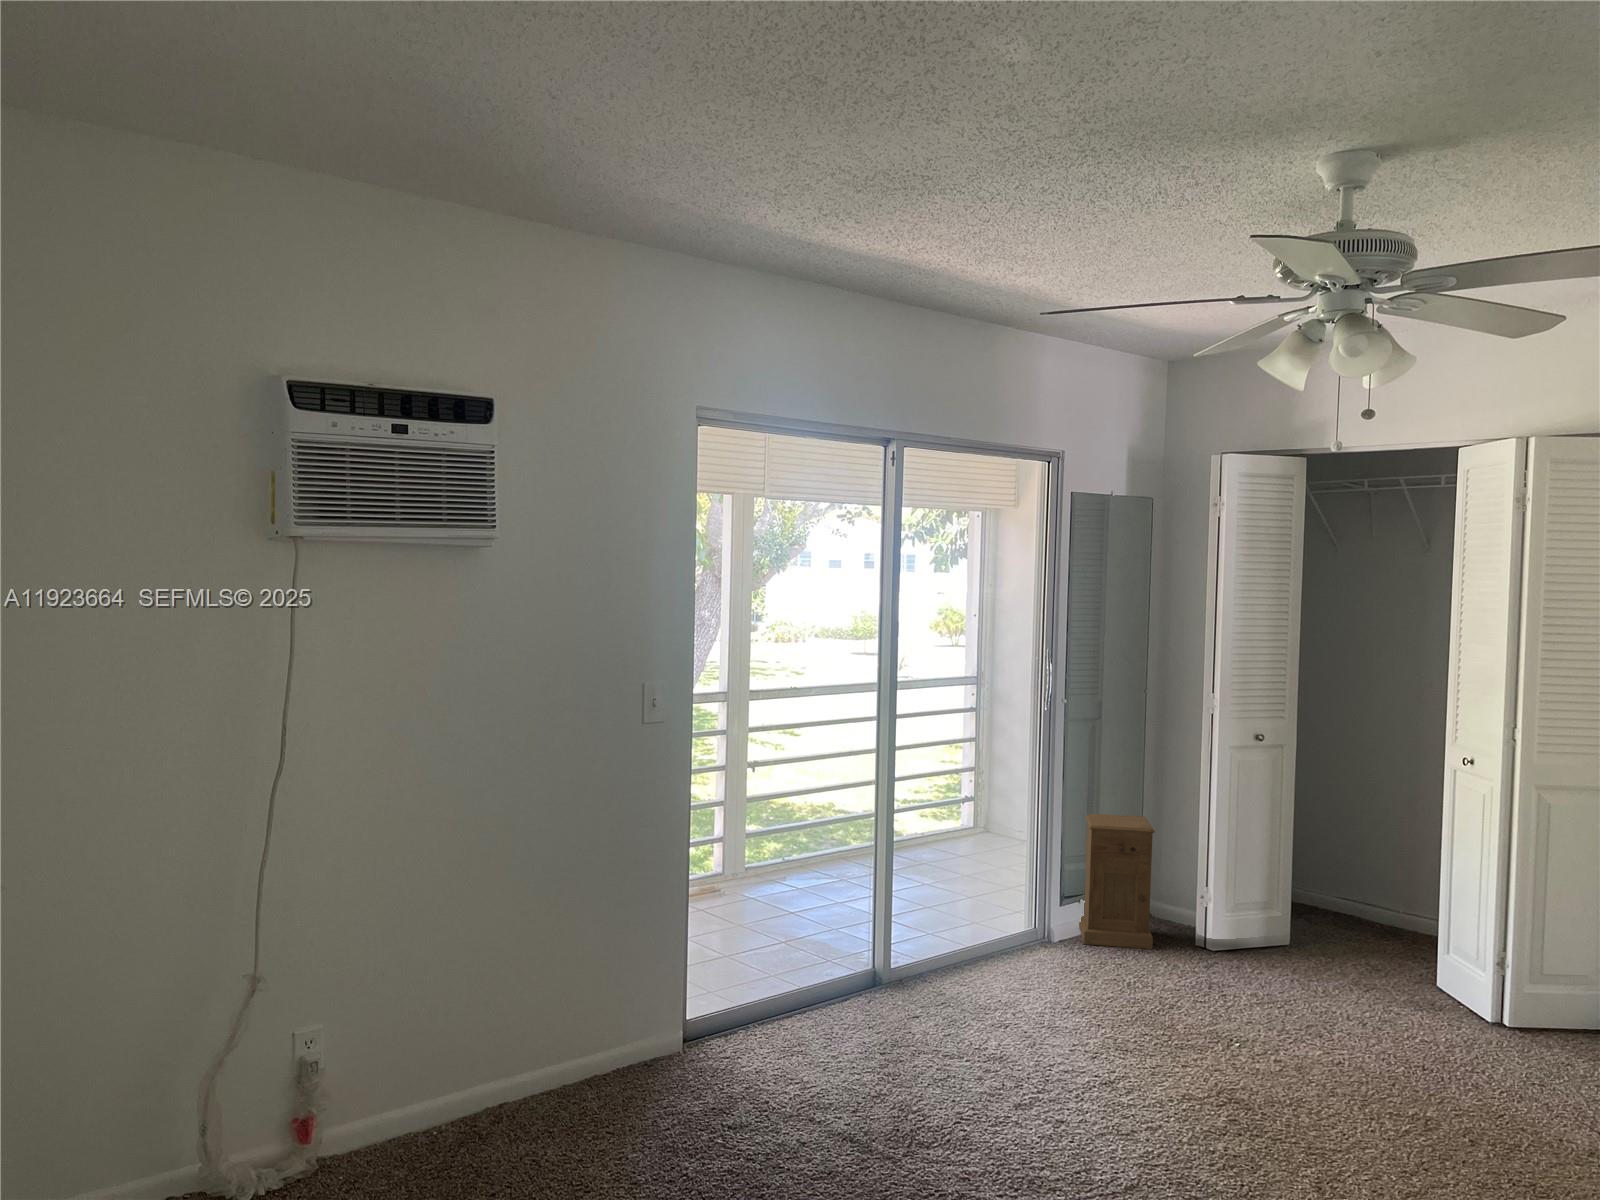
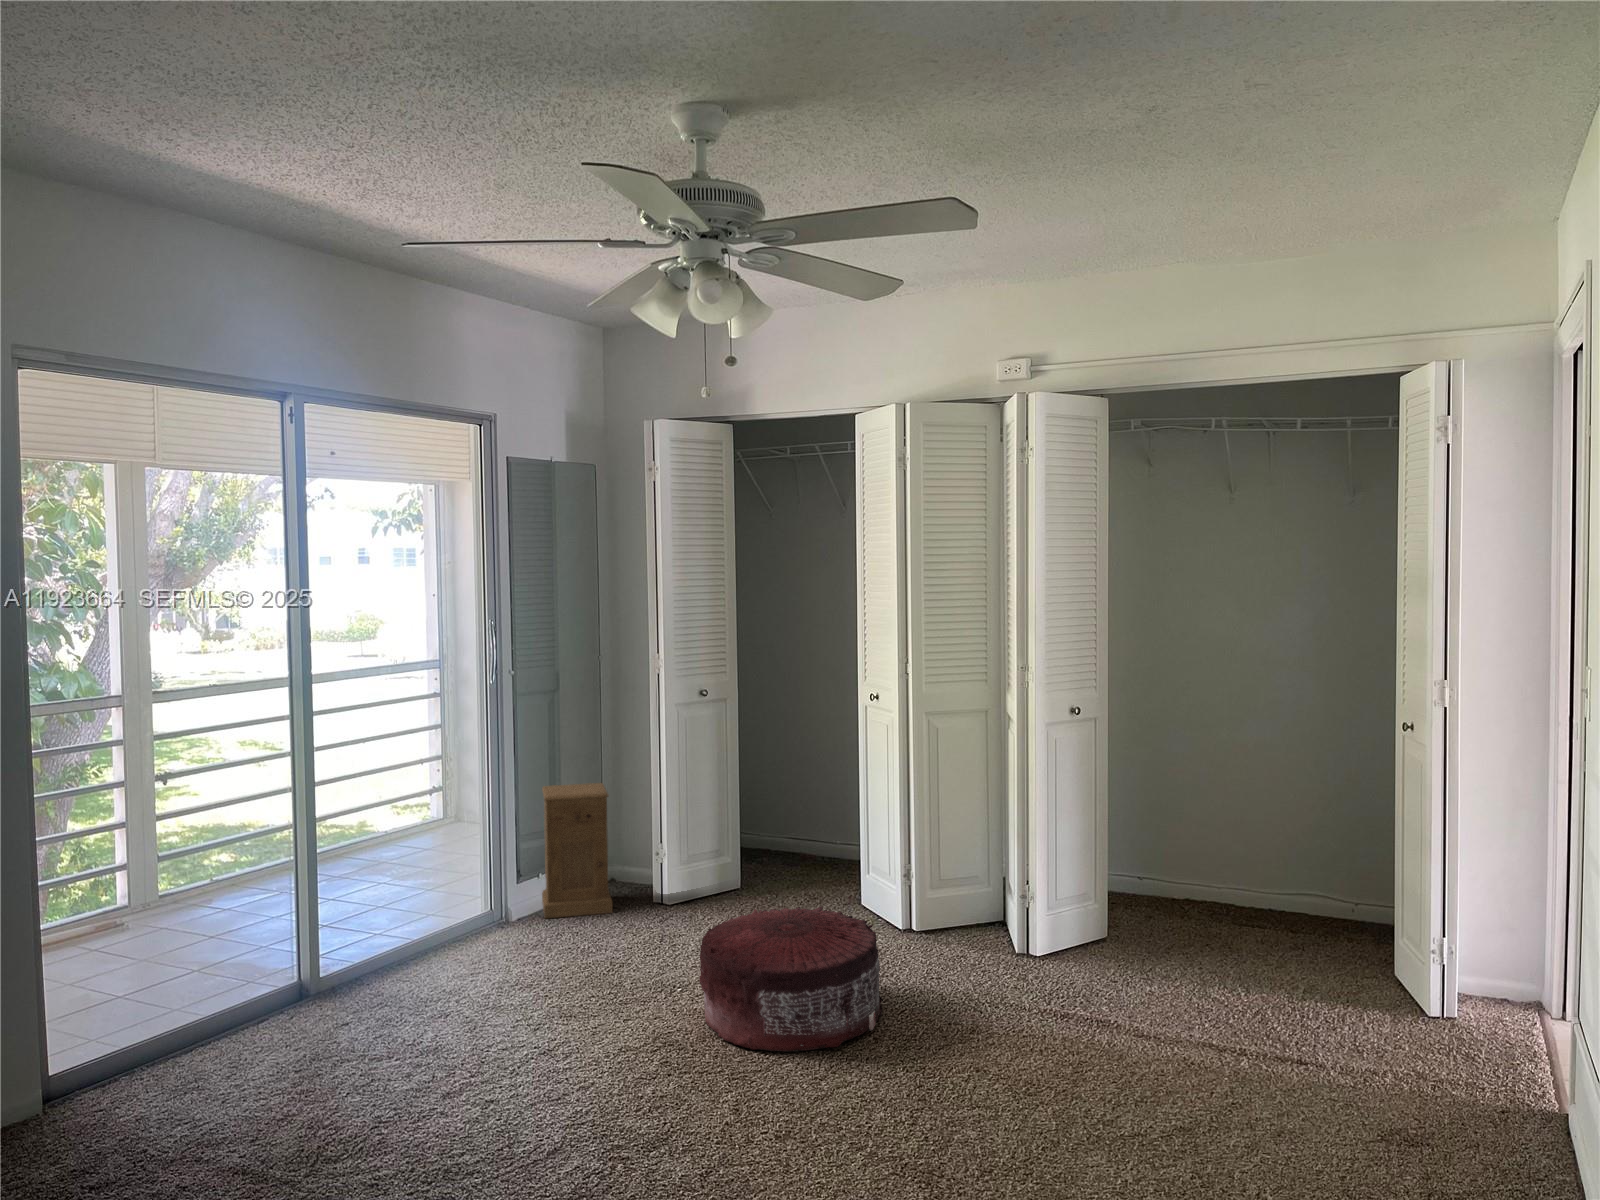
pouf: none [1267,975,1481,1143] -> present [699,906,884,1052]

